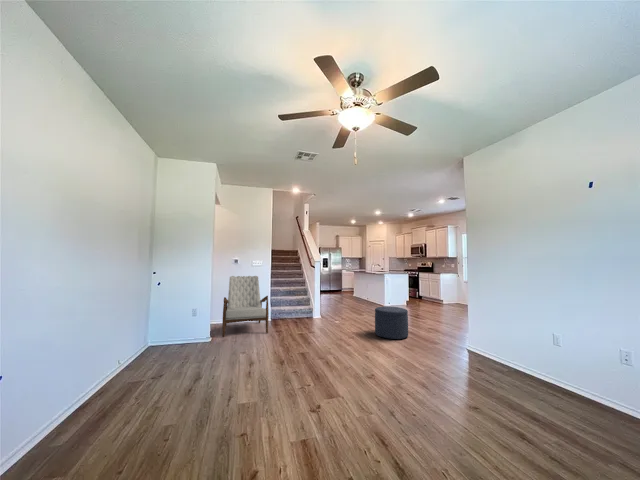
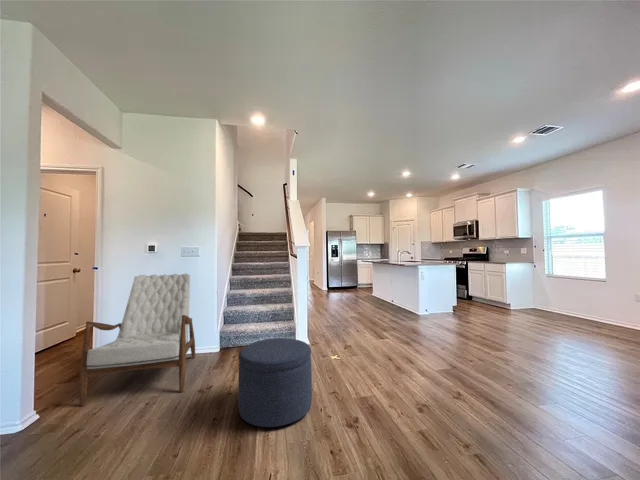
ottoman: present [375,307,408,339] -> present [238,338,312,427]

